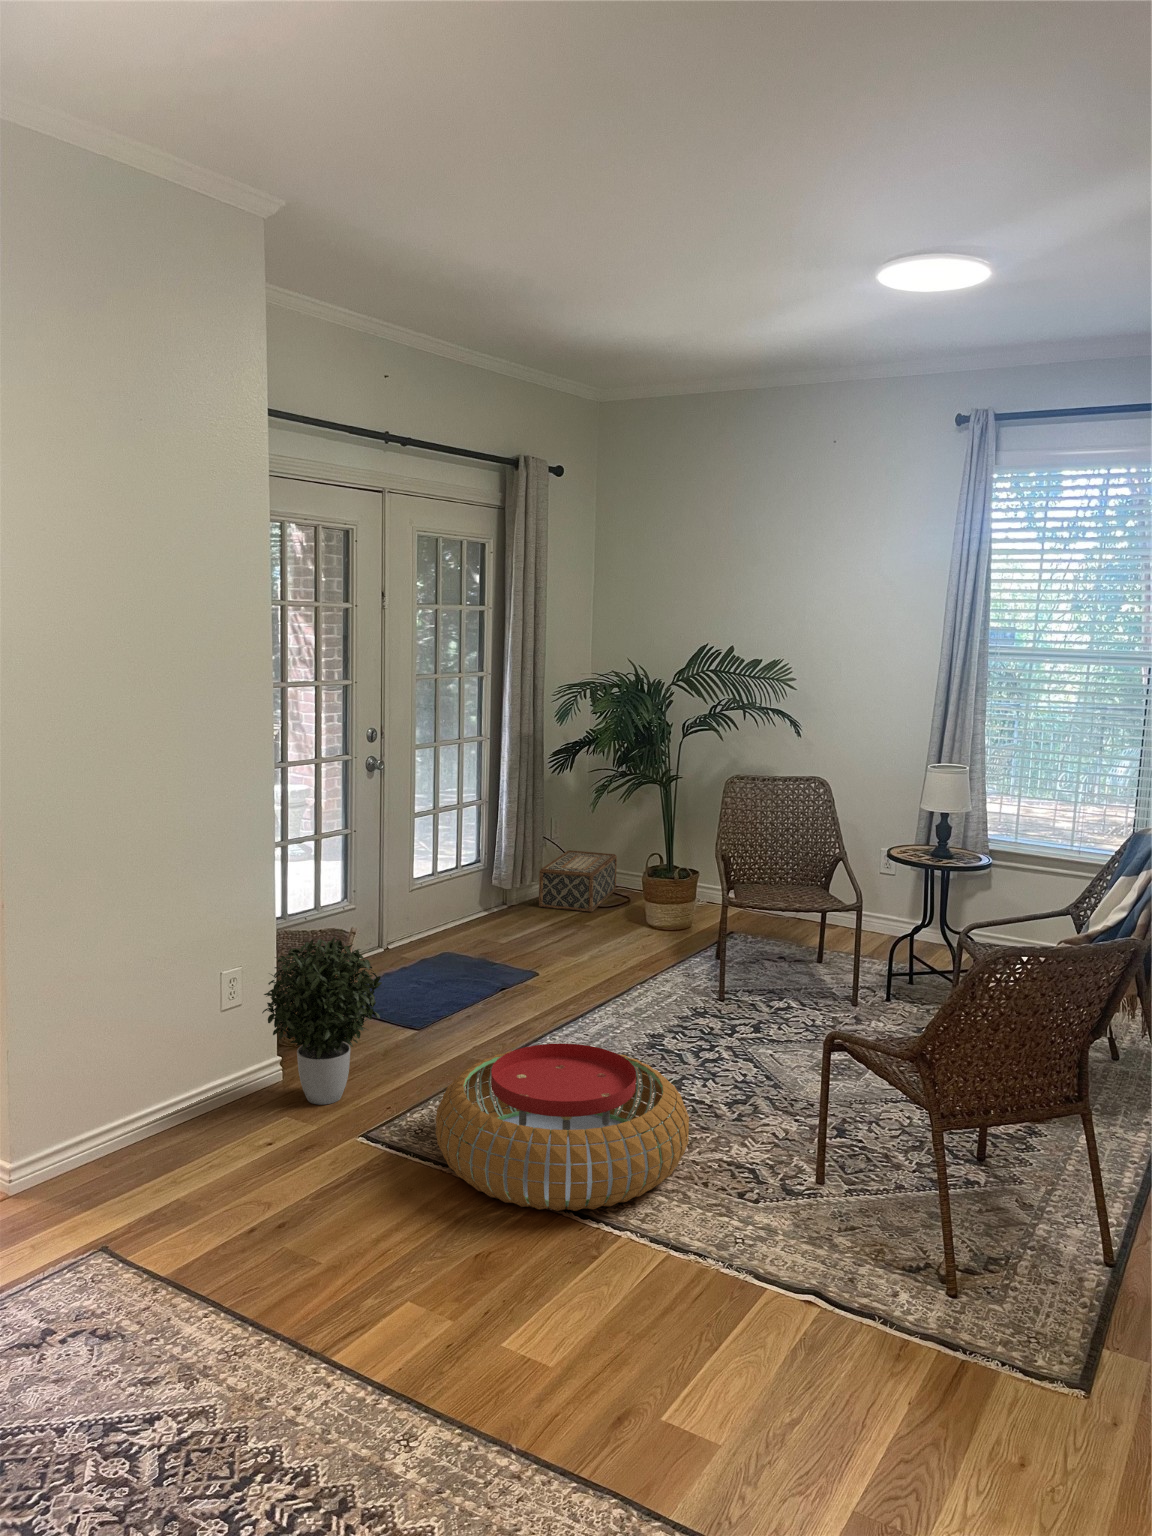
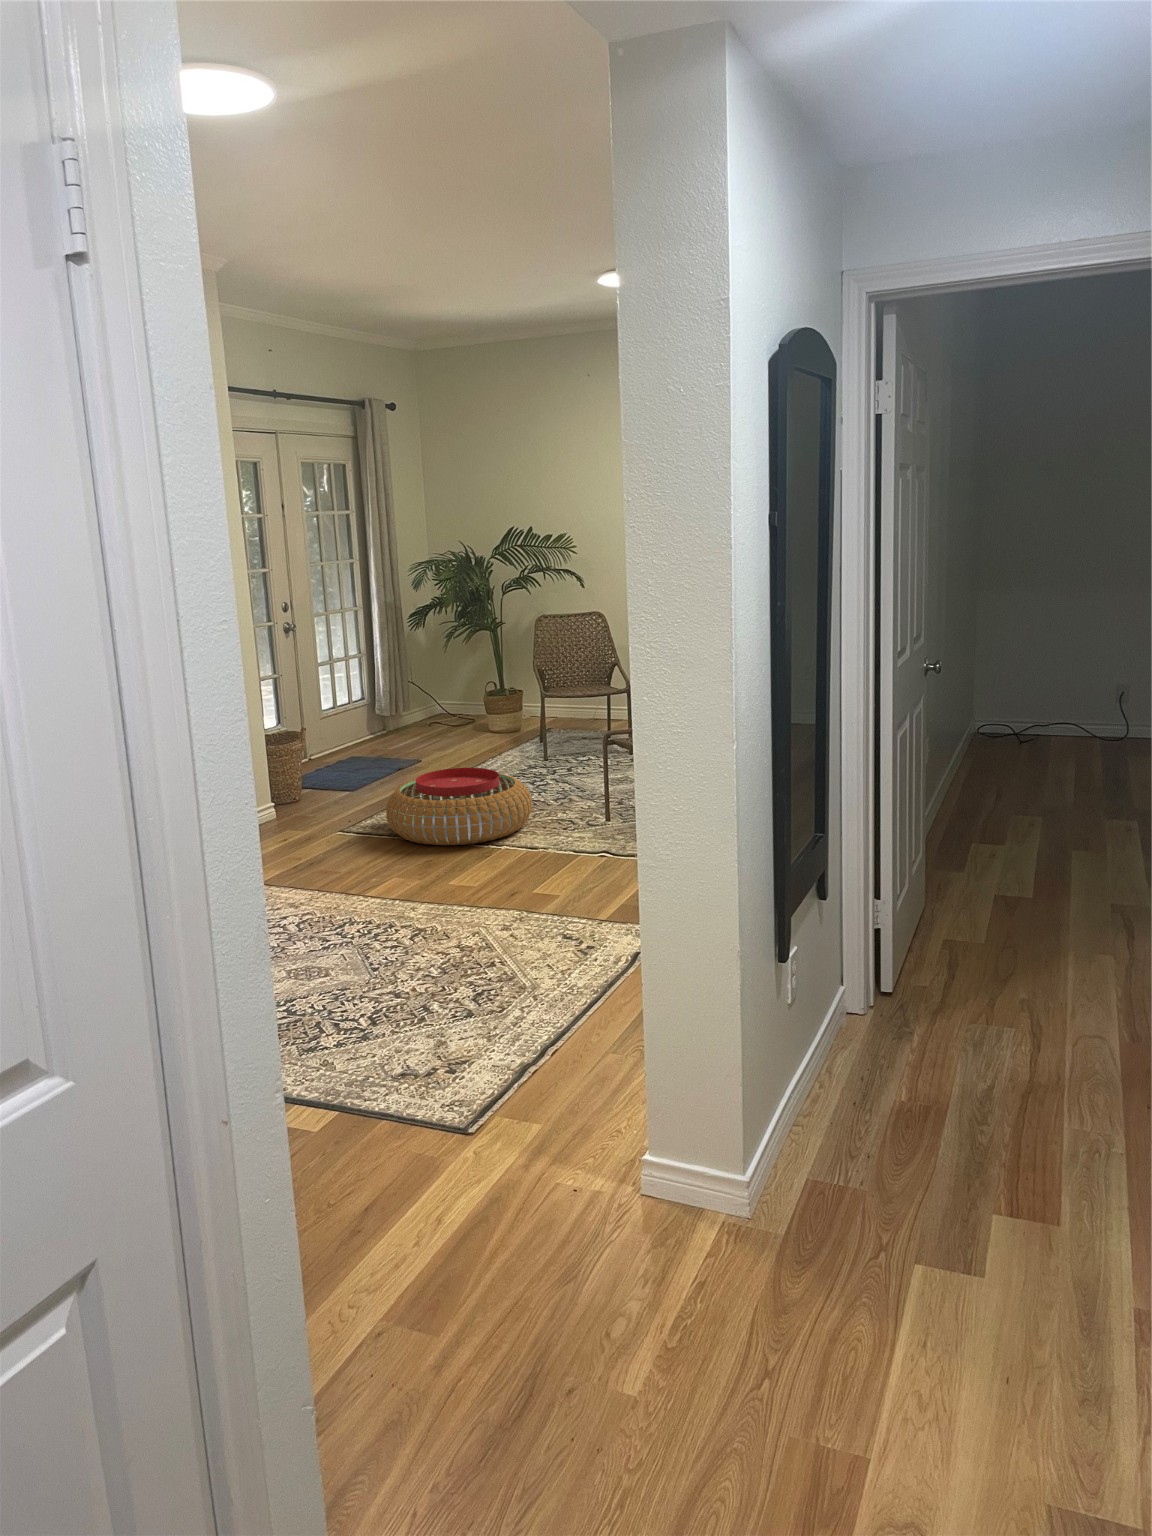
woven basket: present [539,850,617,912] -> none [409,688,464,728]
potted plant: present [262,937,382,1105] -> none [266,724,339,826]

